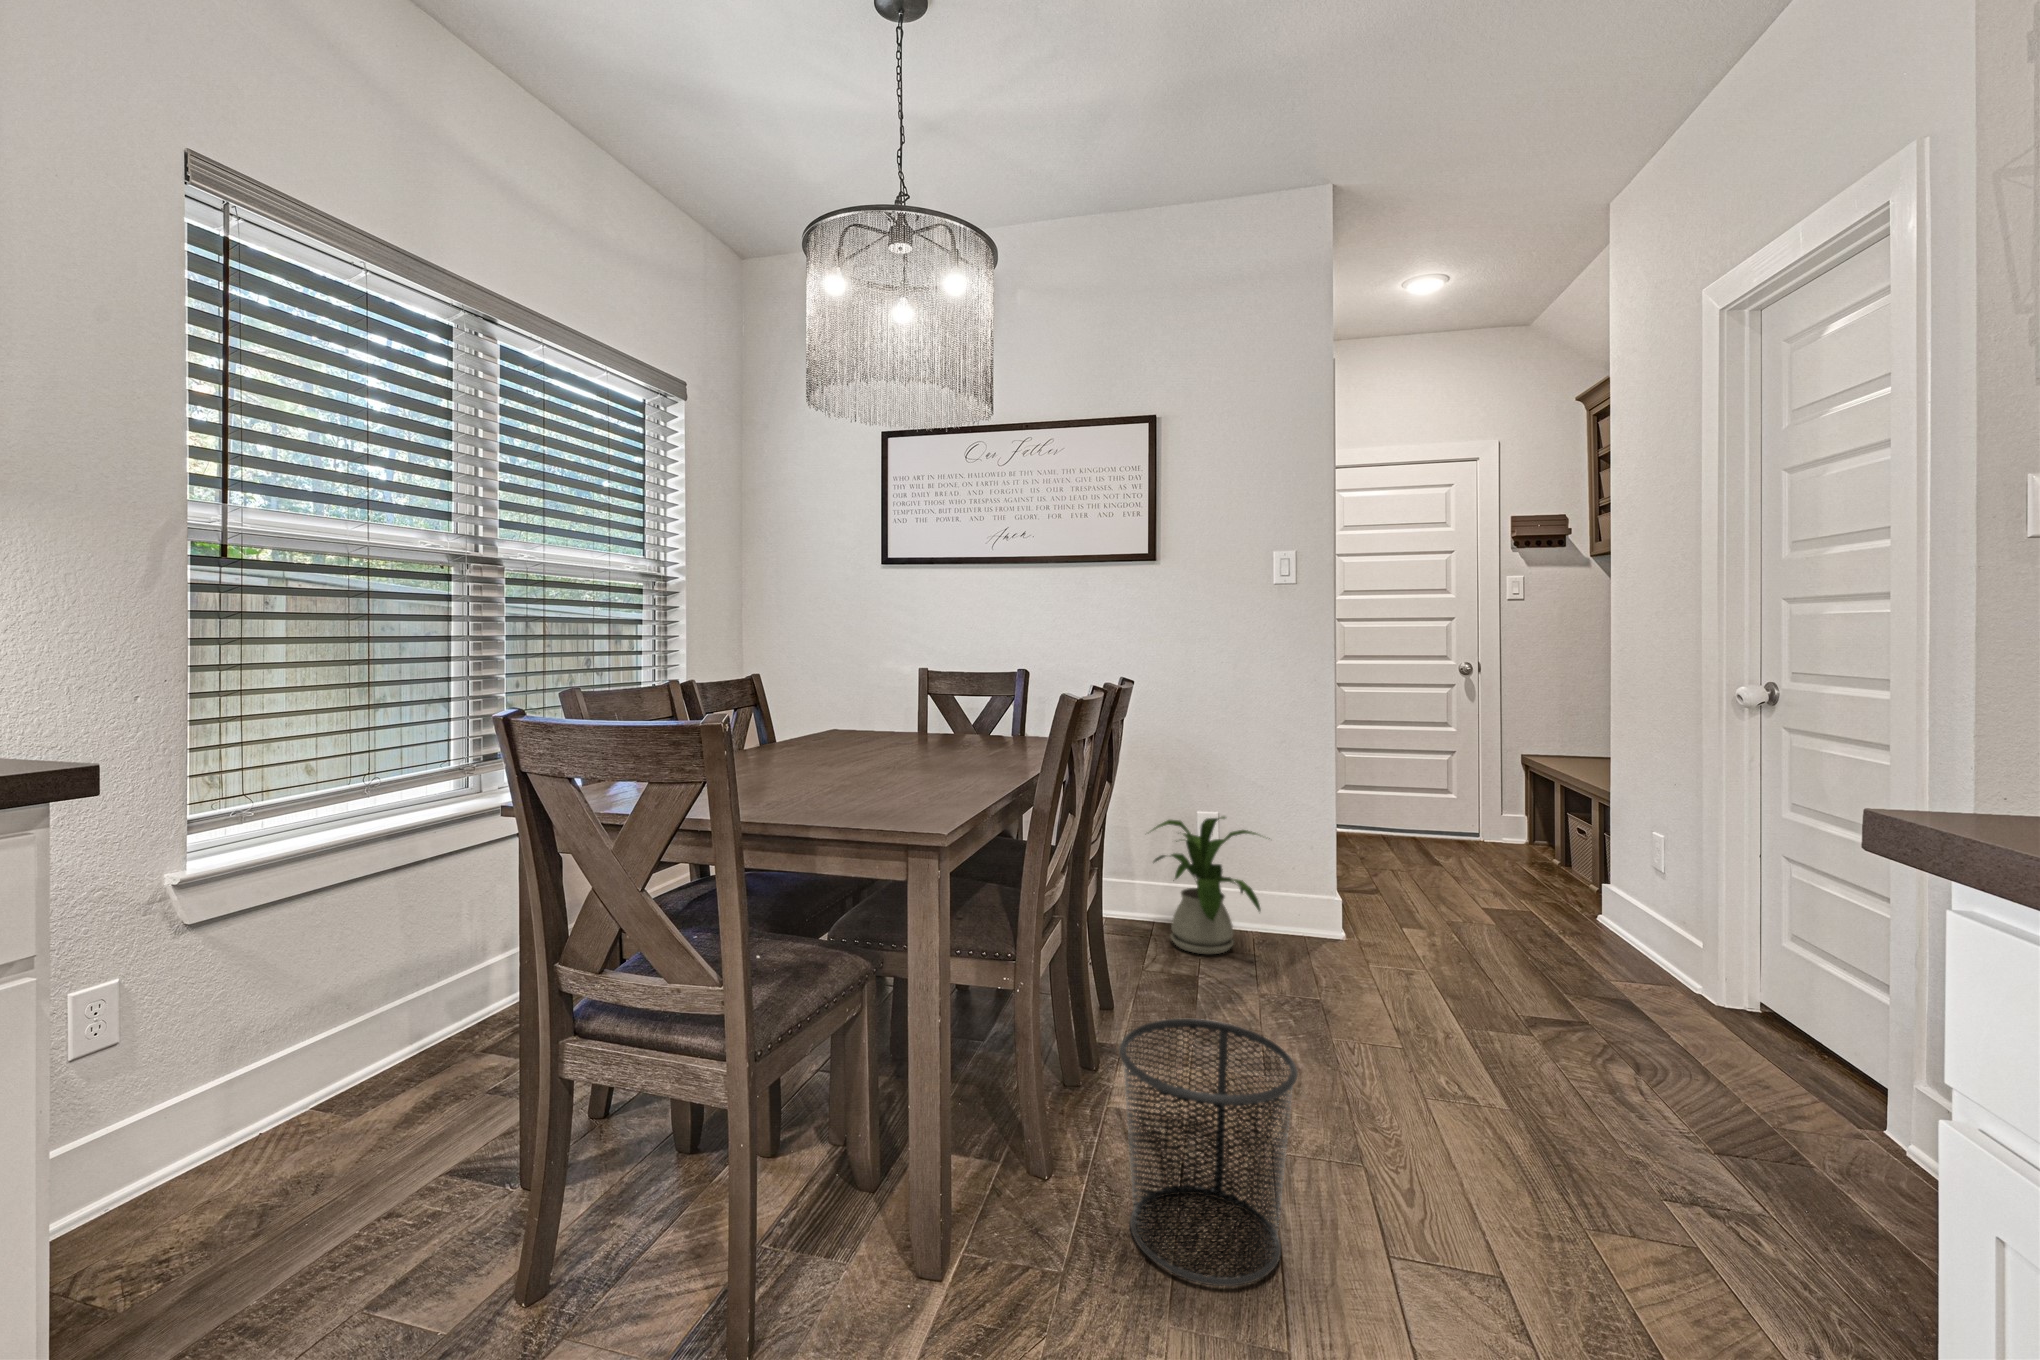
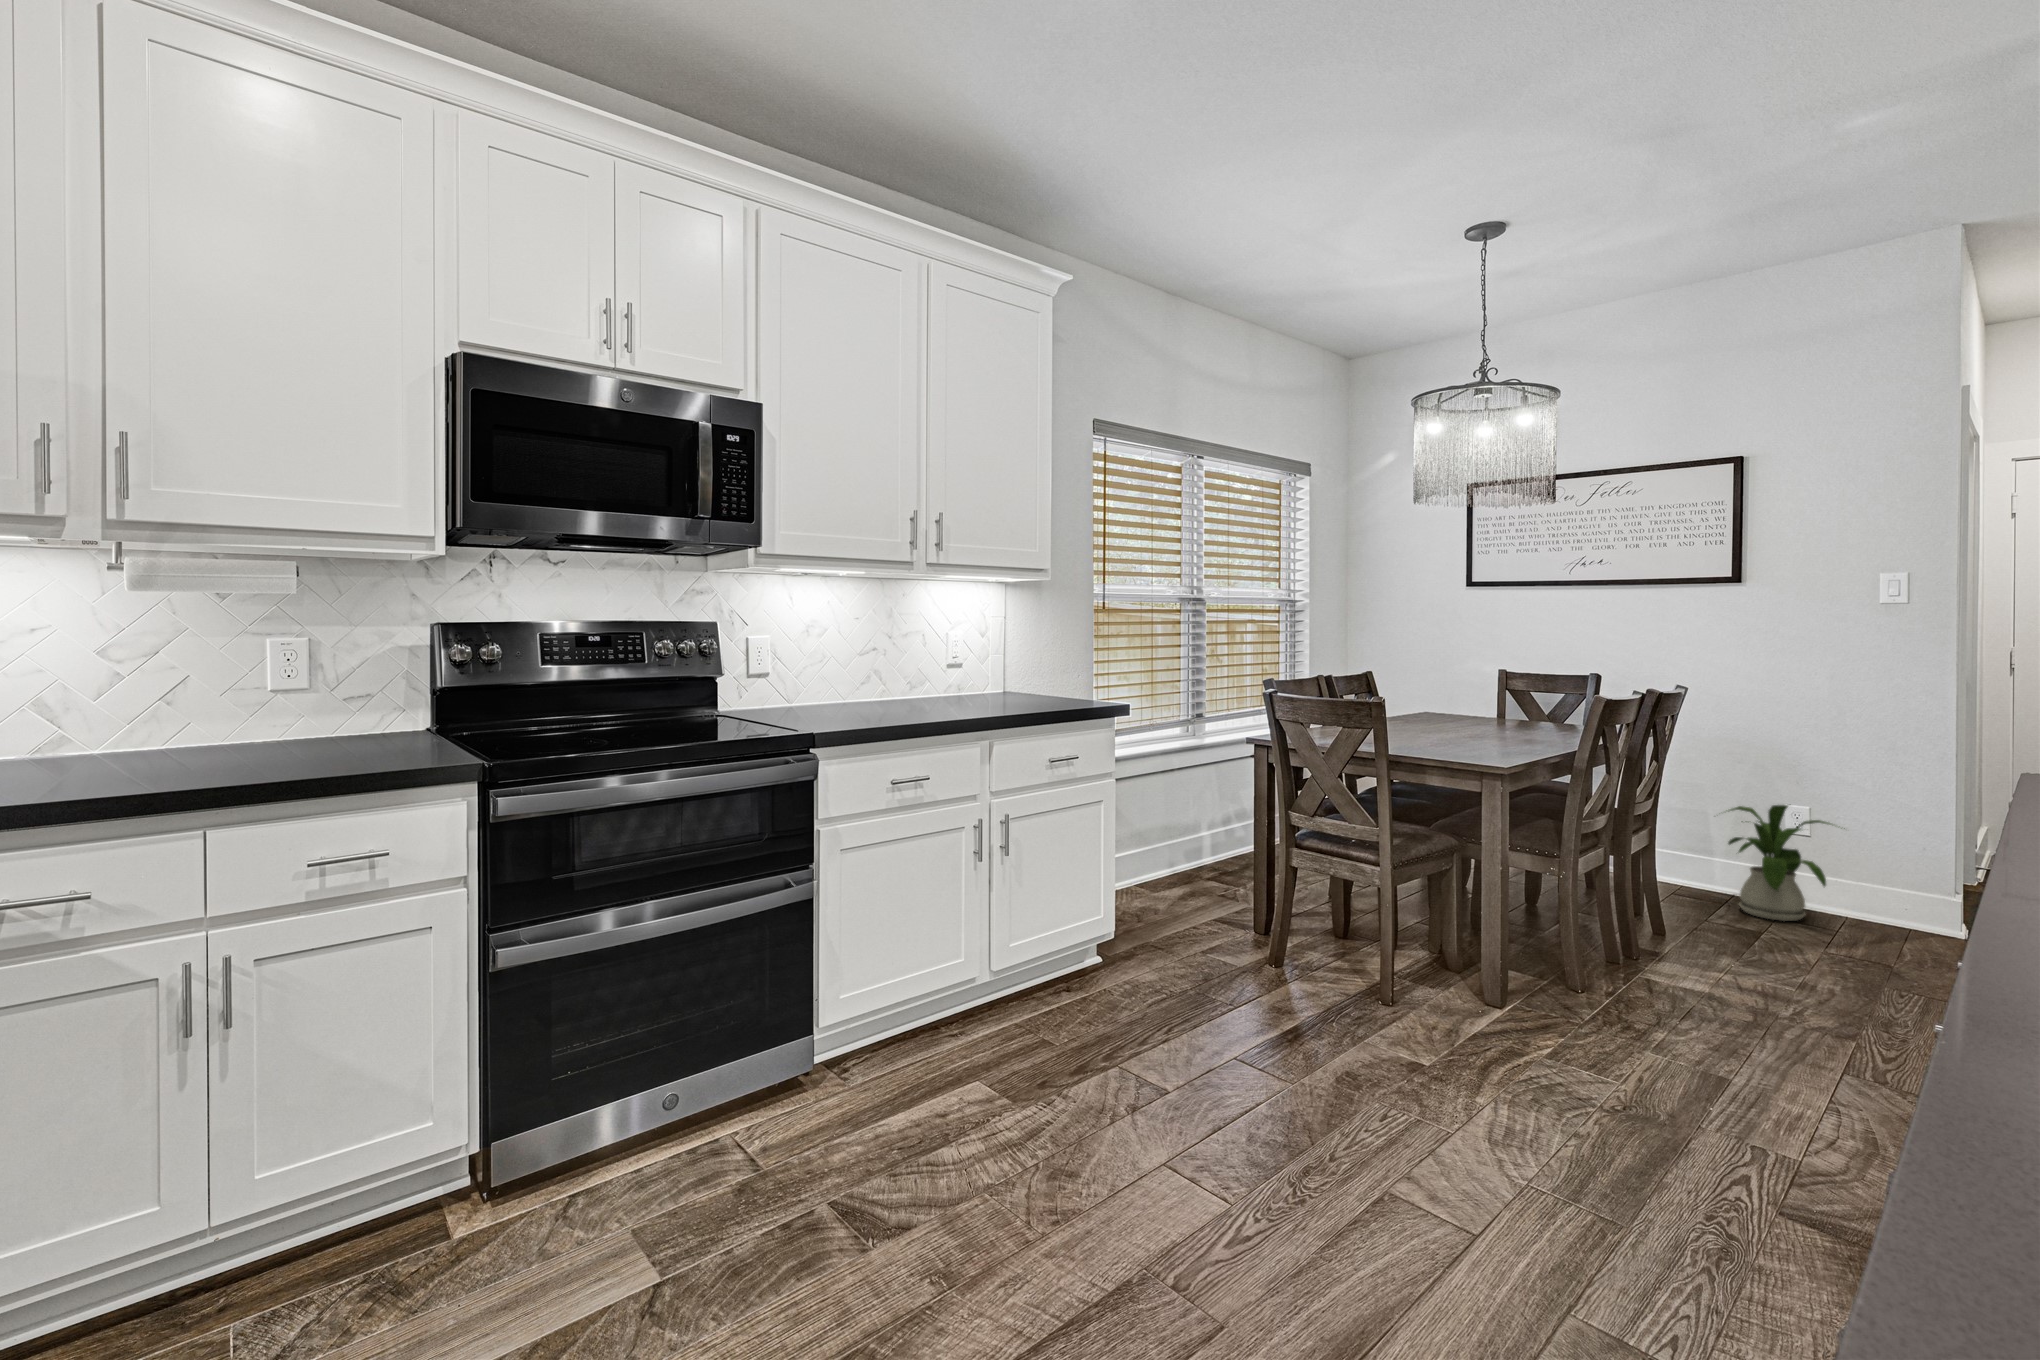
waste bin: present [1119,1019,1298,1286] -> none [1621,900,1749,1043]

